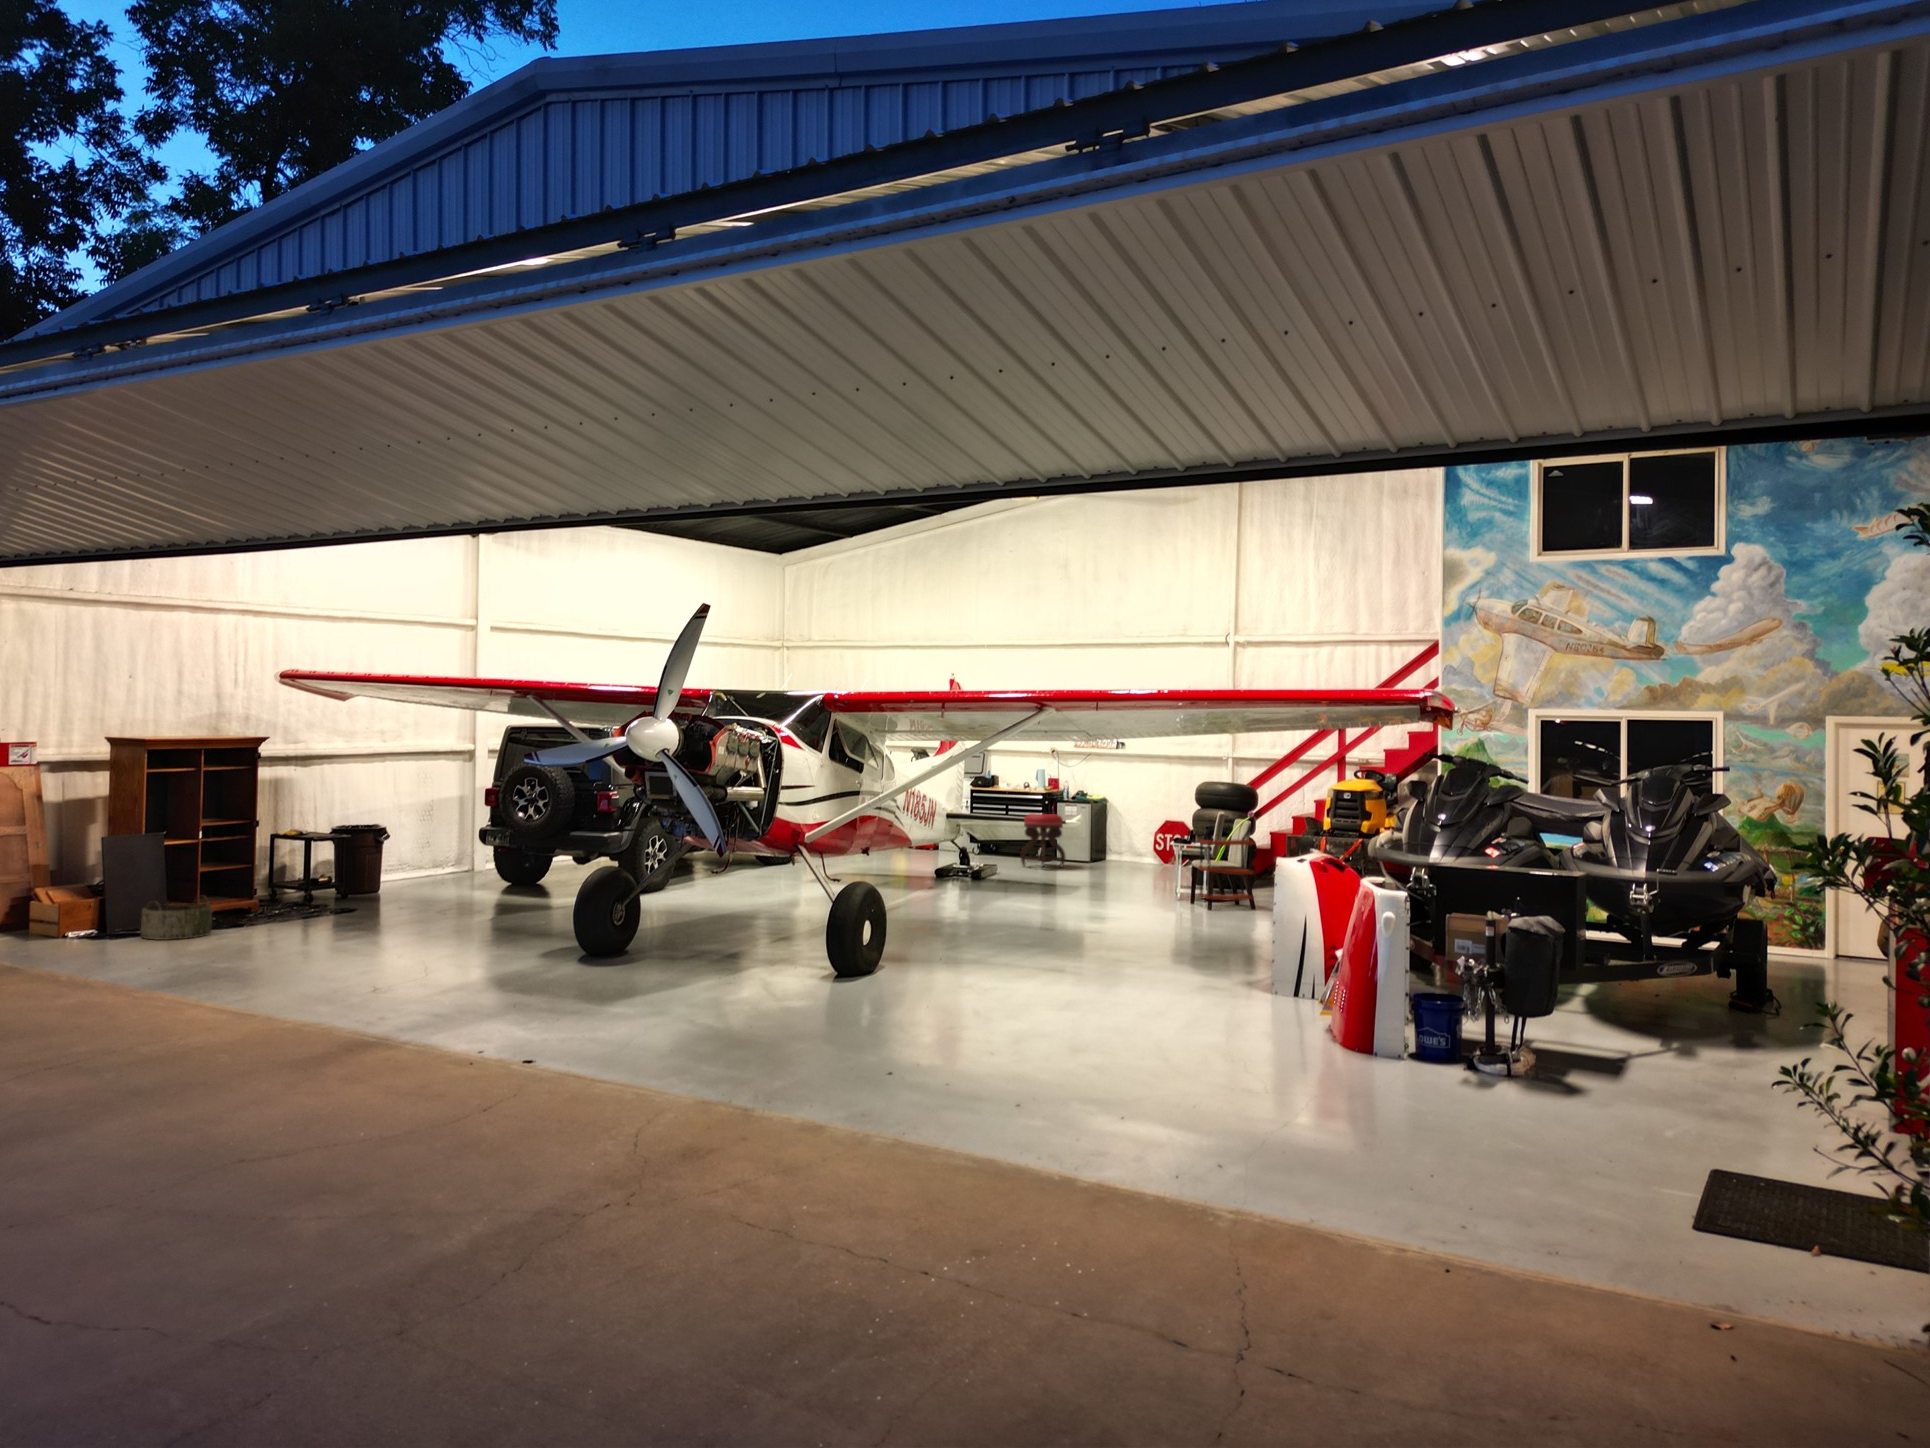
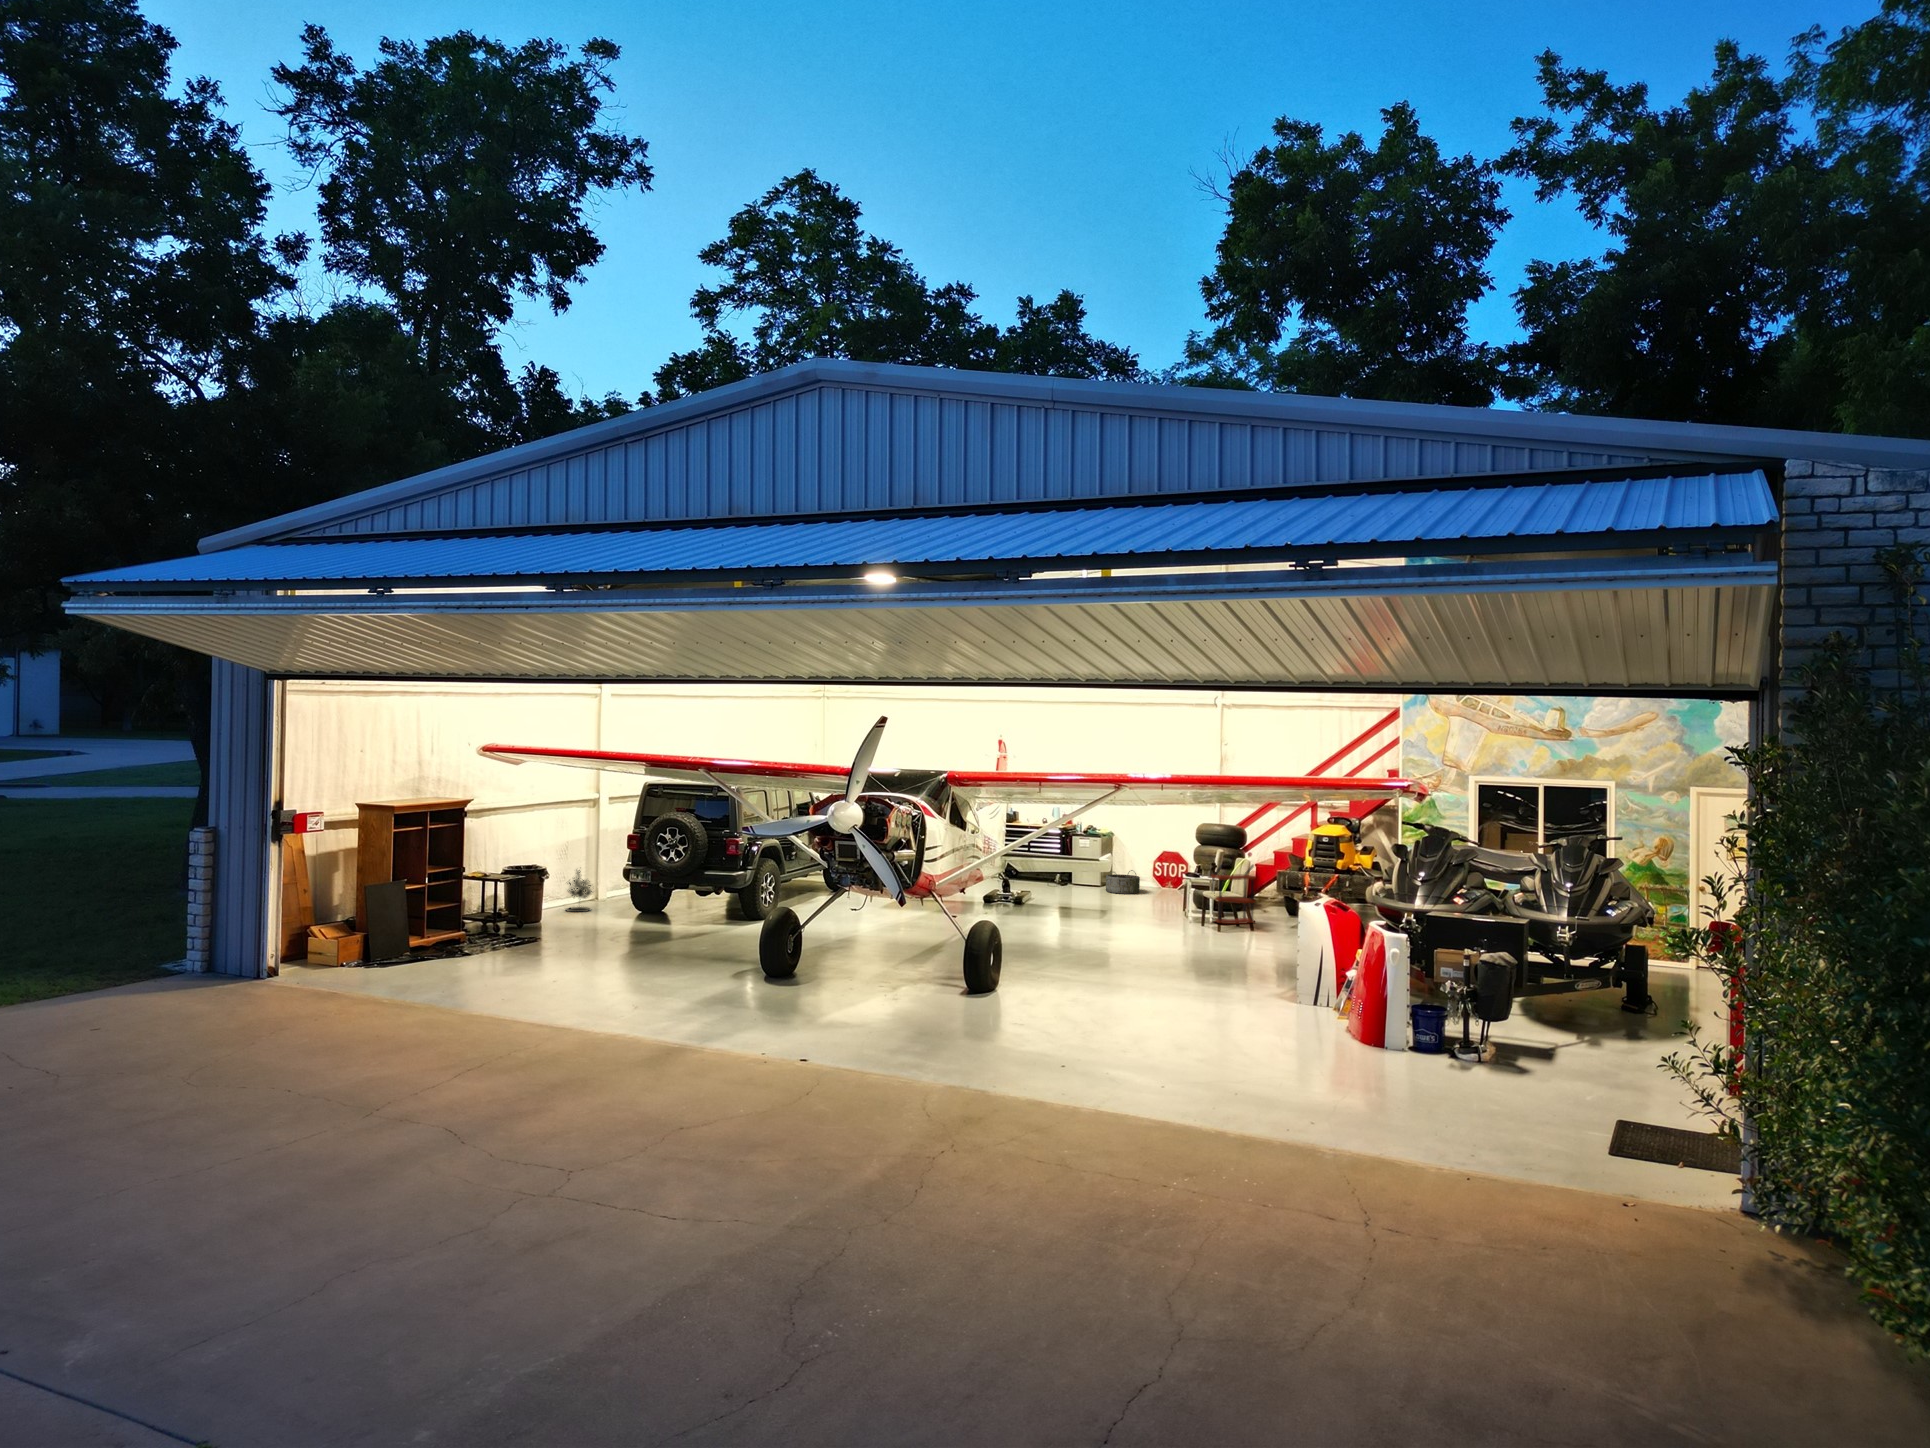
stool: present [1021,813,1065,867] -> none [1051,847,1089,895]
potted tree: none [430,828,467,883] -> present [566,870,592,912]
basket: present [141,900,212,940] -> present [1106,870,1140,894]

